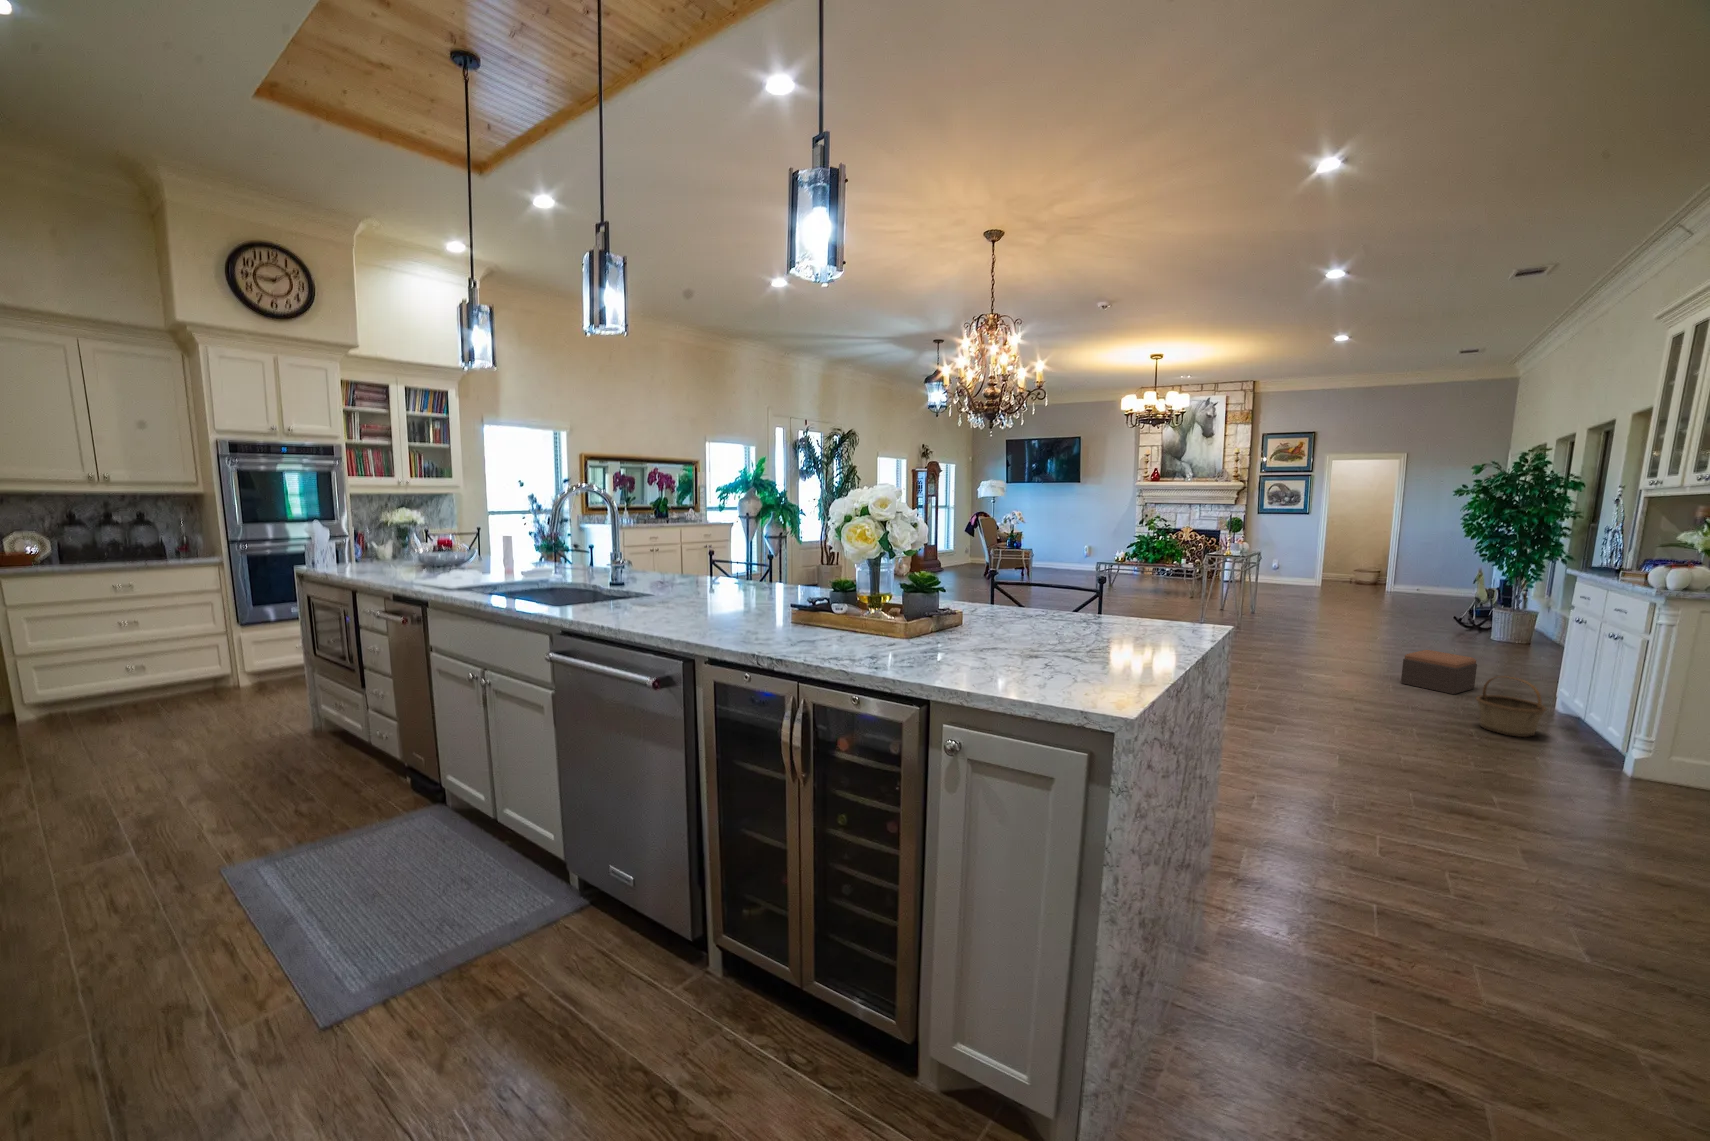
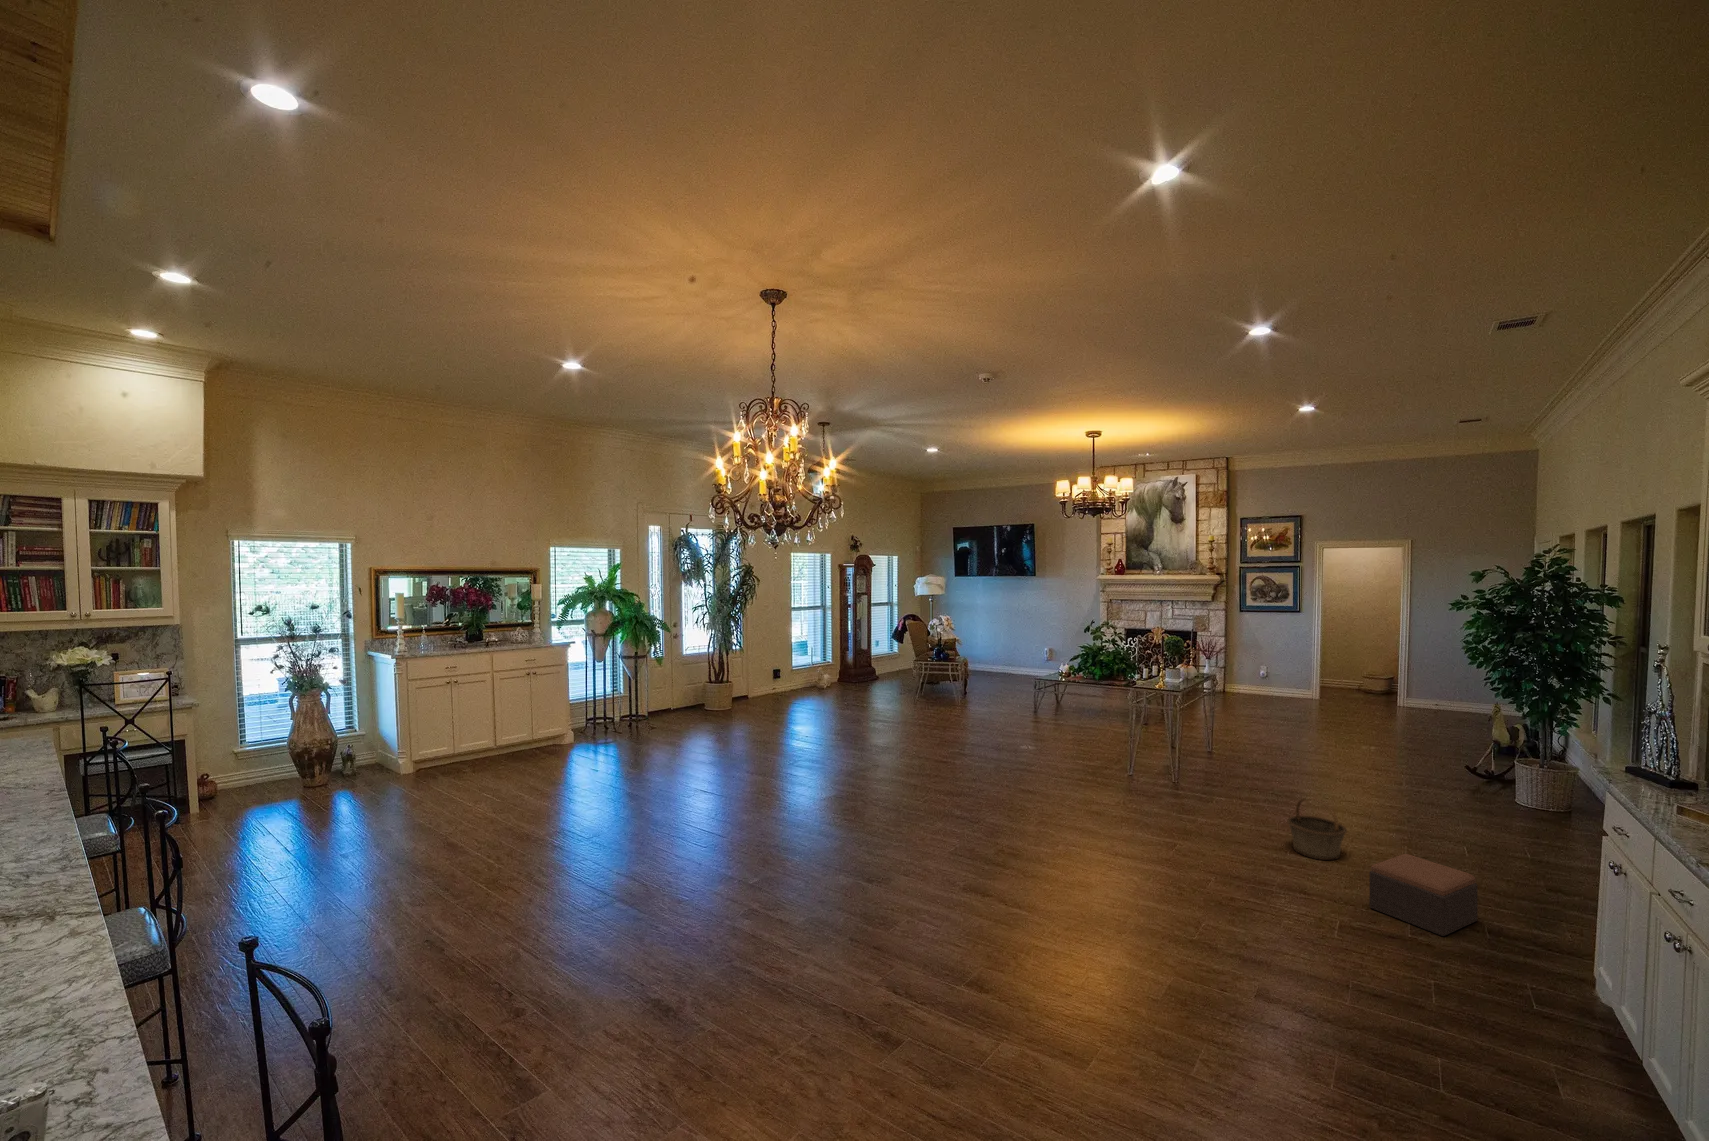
basket: present [1476,677,1547,737] -> present [1287,798,1347,860]

